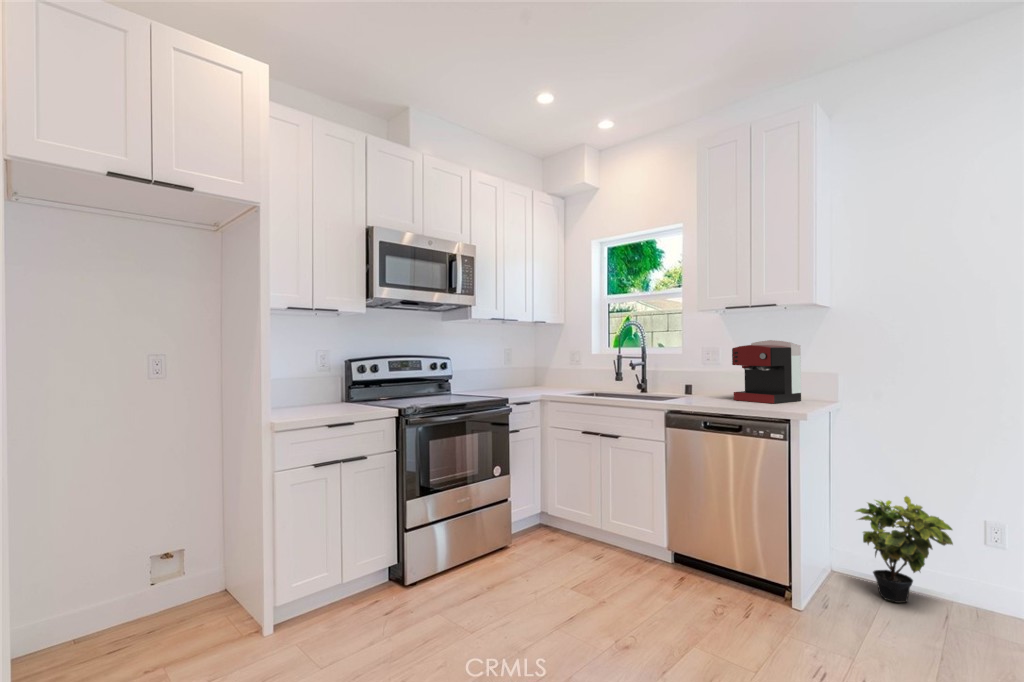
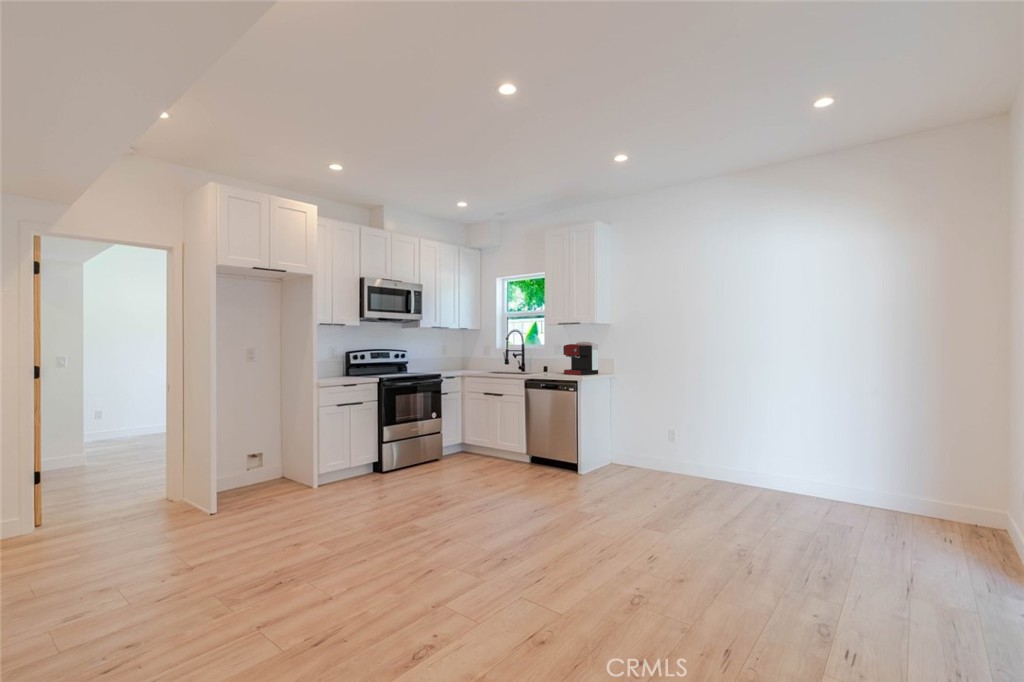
potted plant: present [856,496,953,603] -> none [615,419,654,471]

